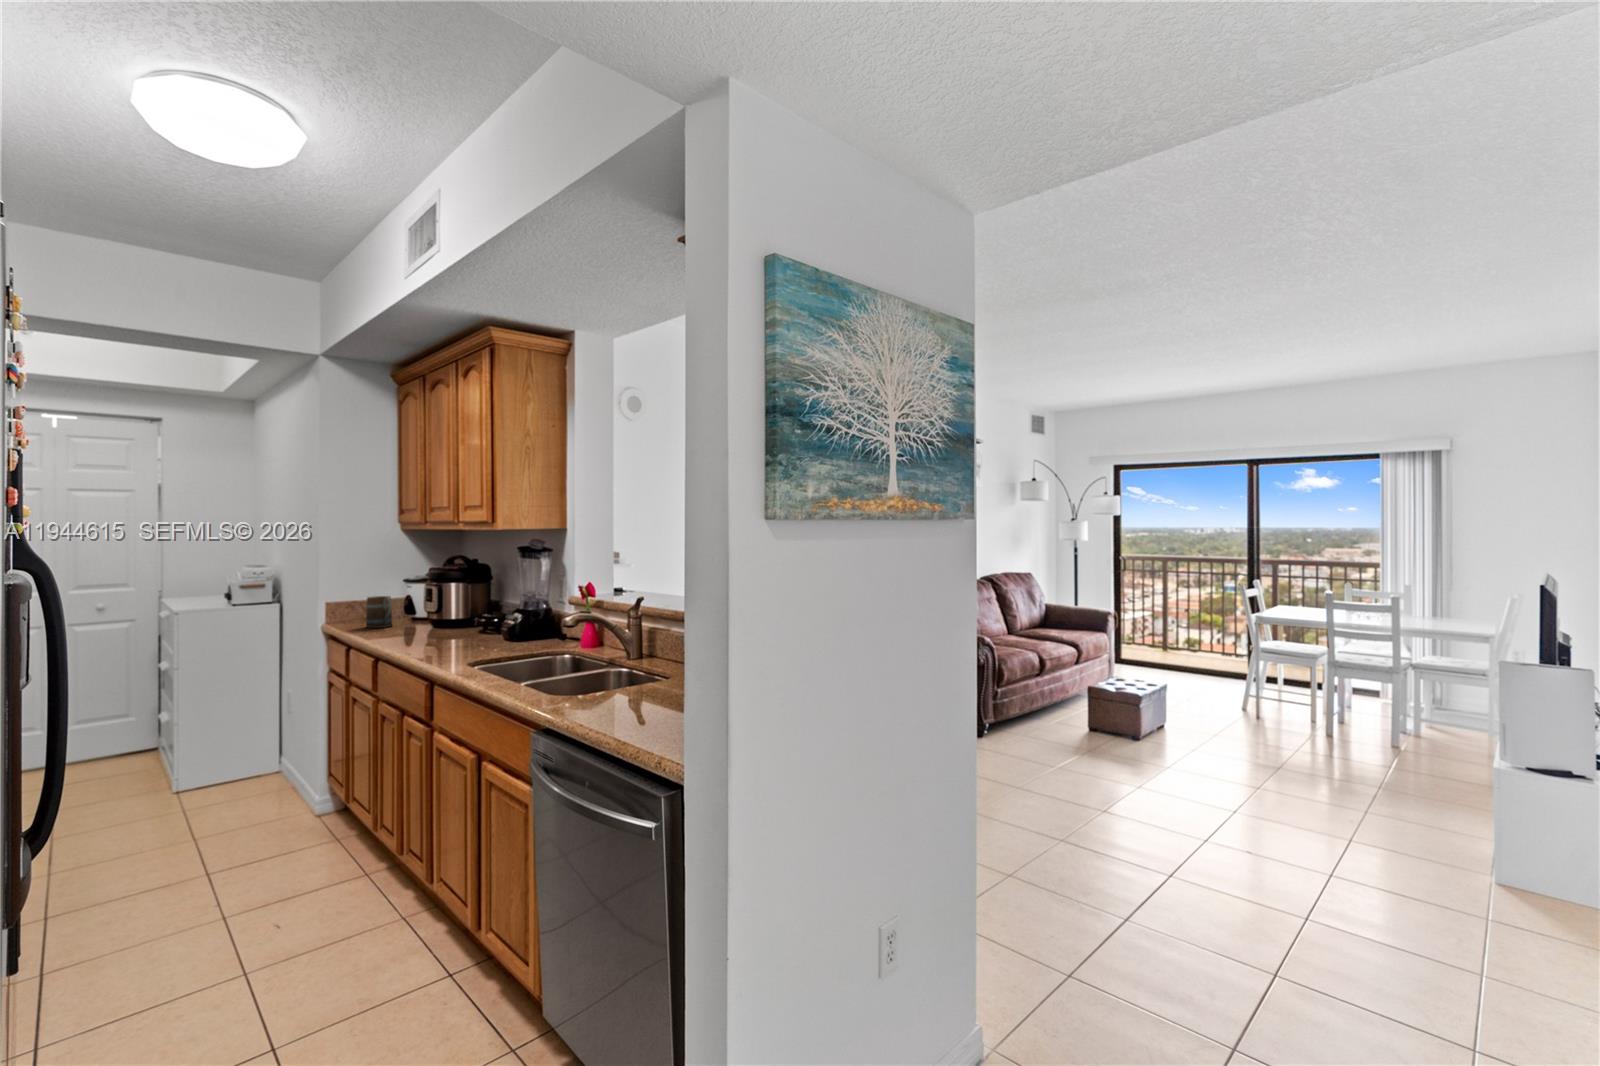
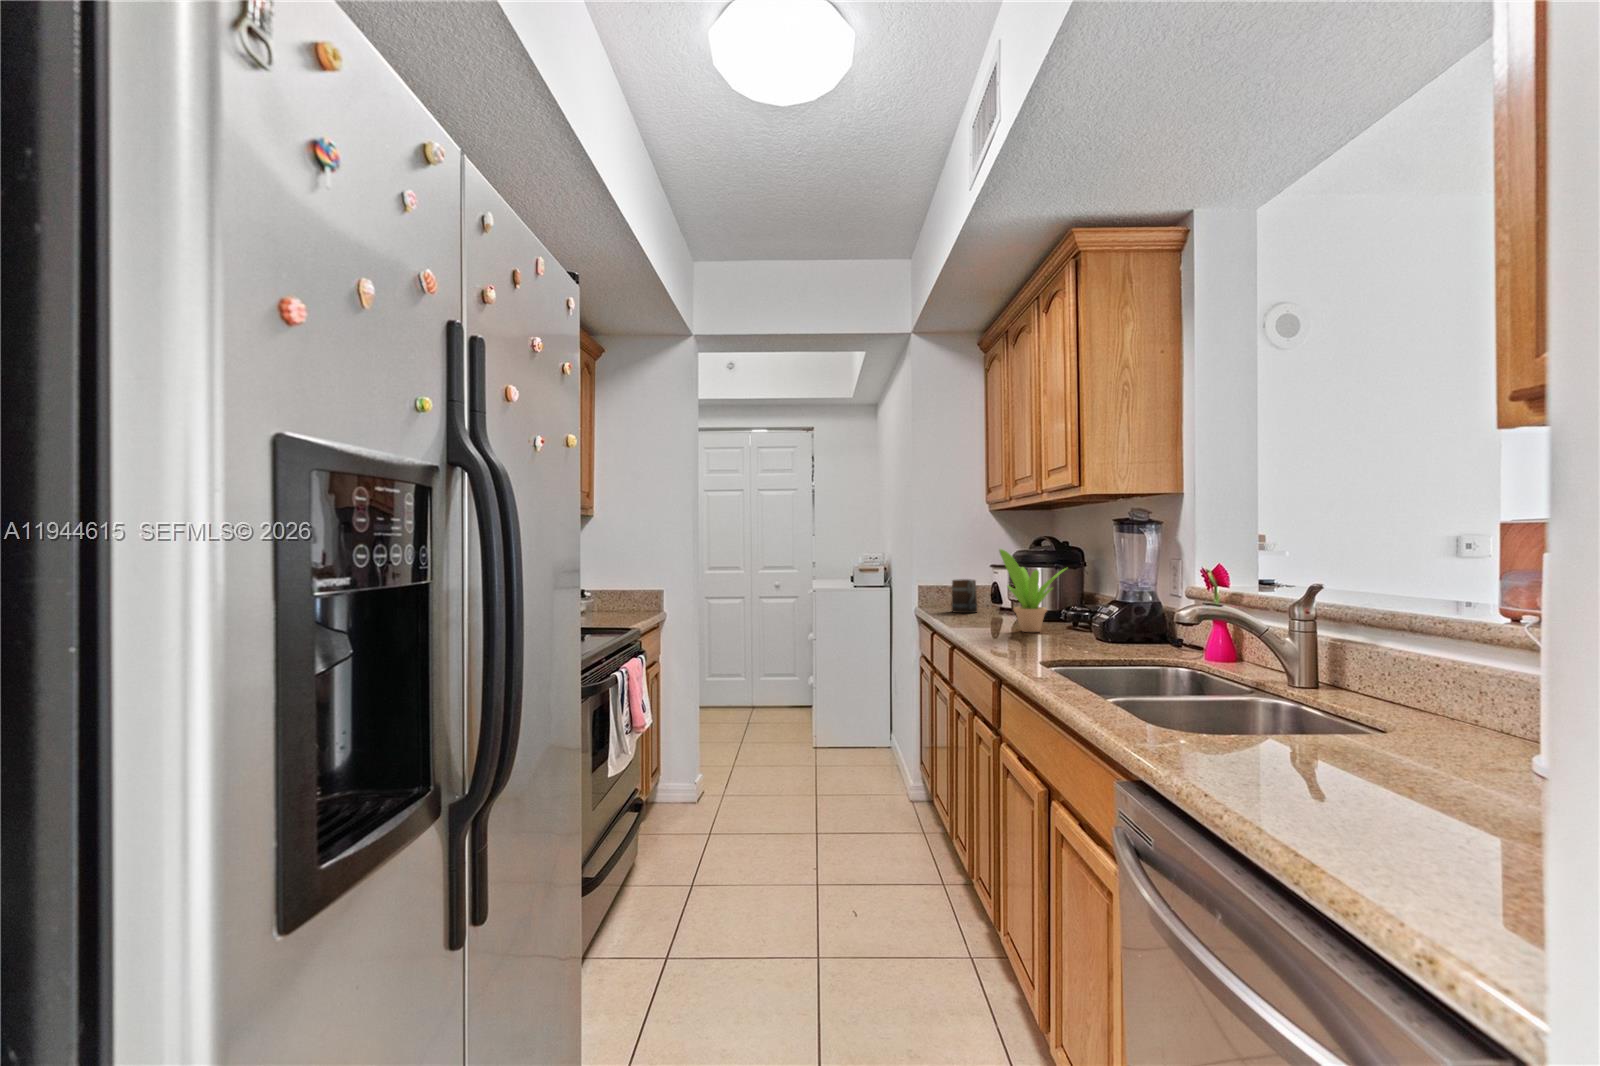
potted plant: none [421,571,482,641] -> present [999,549,1067,632]

